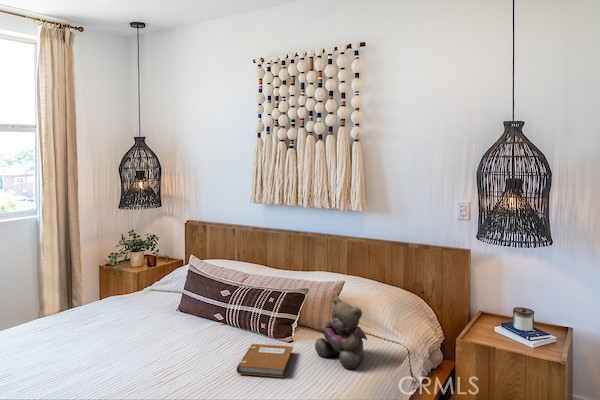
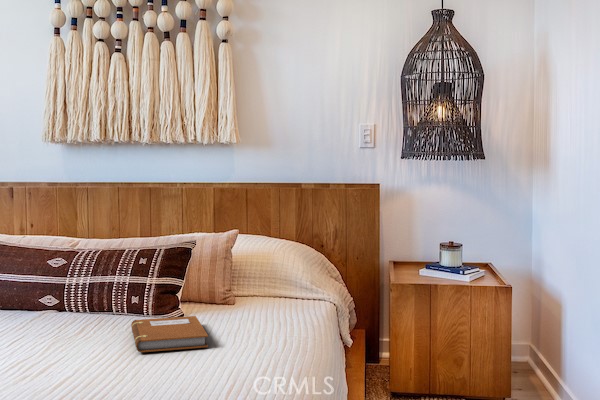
teddy bear: present [315,297,367,369] -> none [227,239,300,328]

